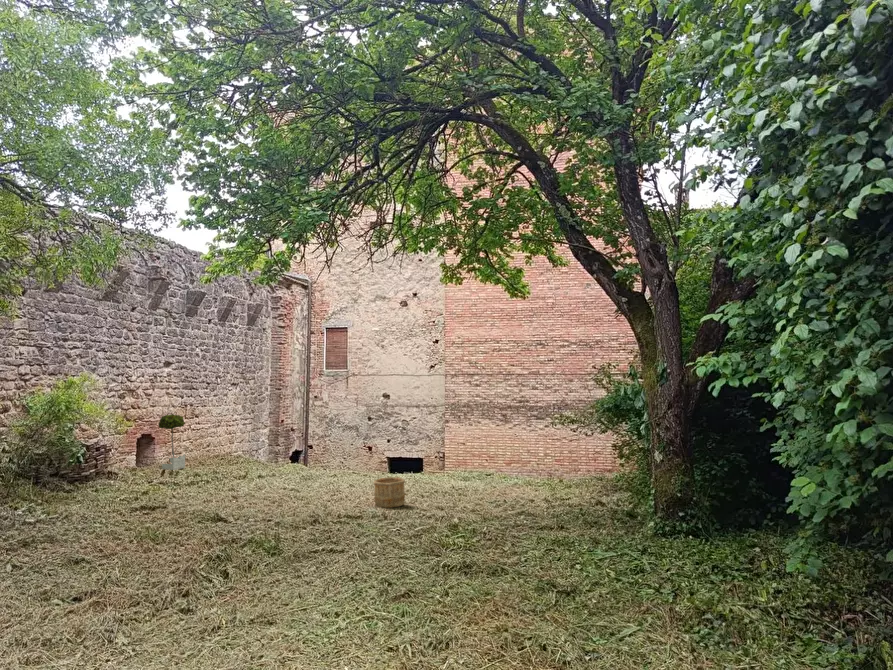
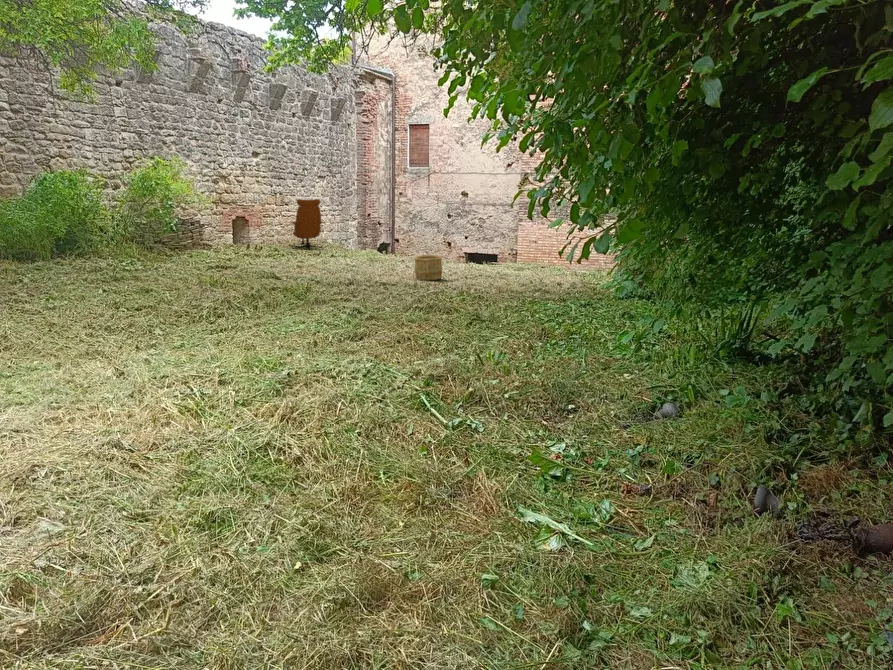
lounge chair: none [202,411,241,469] -> present [292,199,323,249]
potted tree: present [158,414,185,470] -> none [250,199,275,249]

